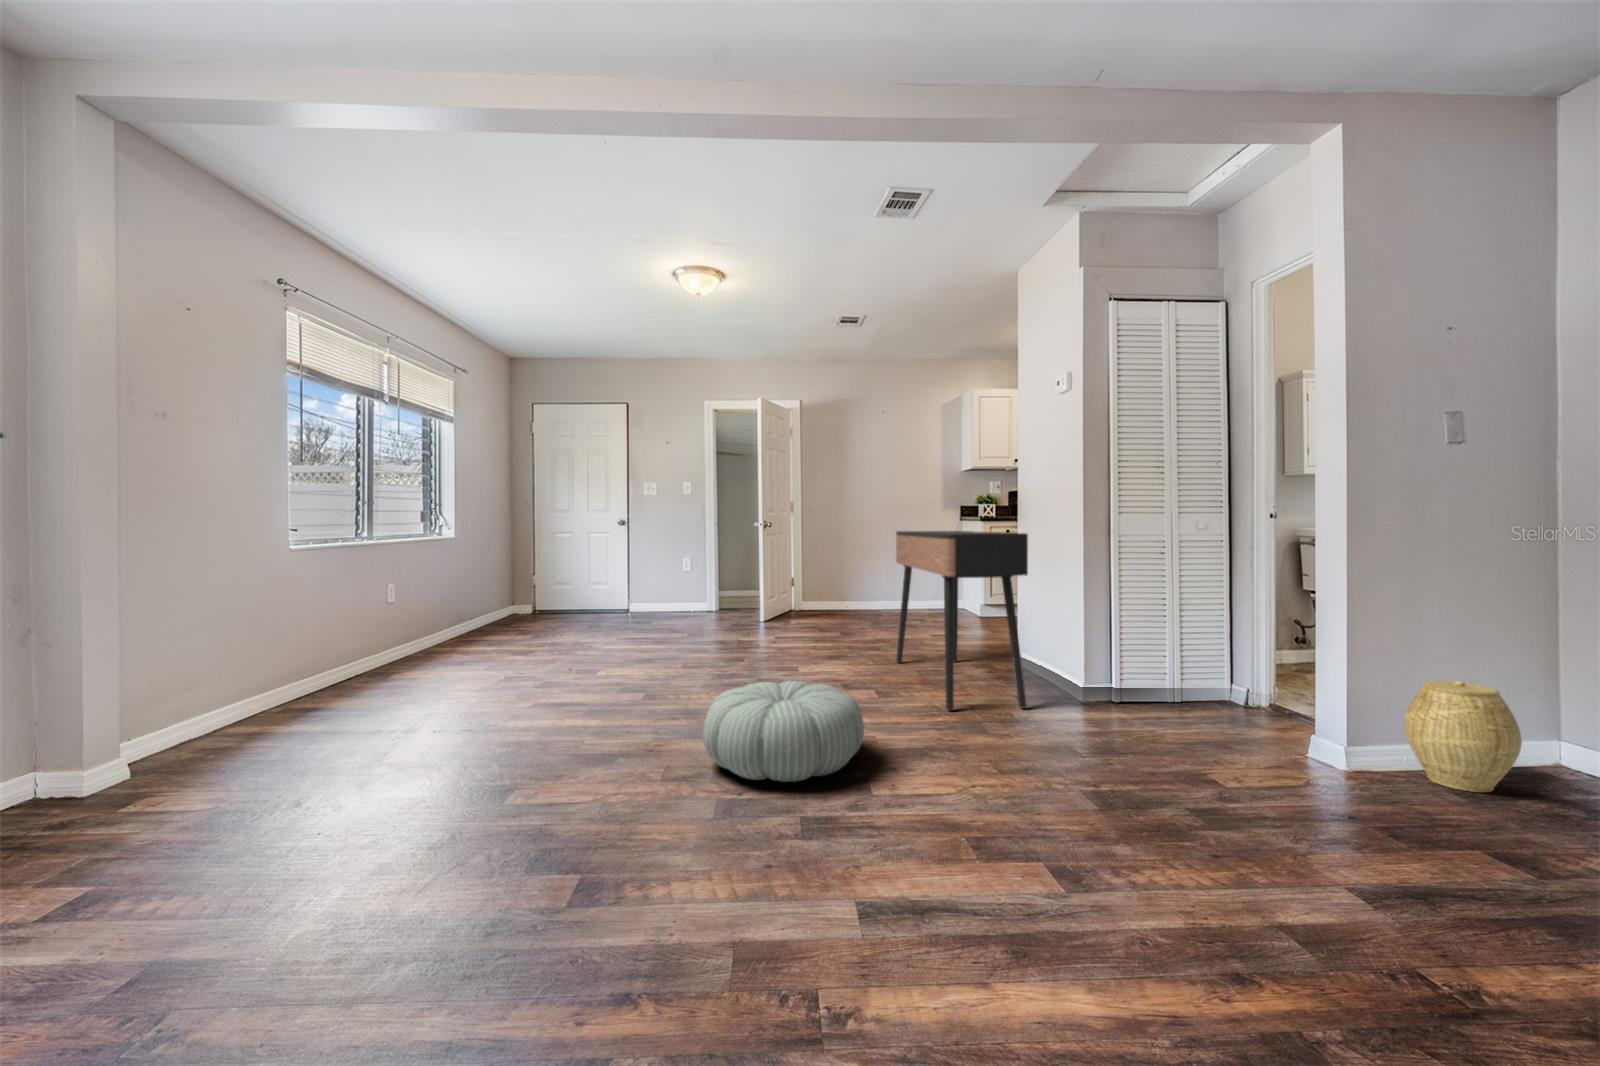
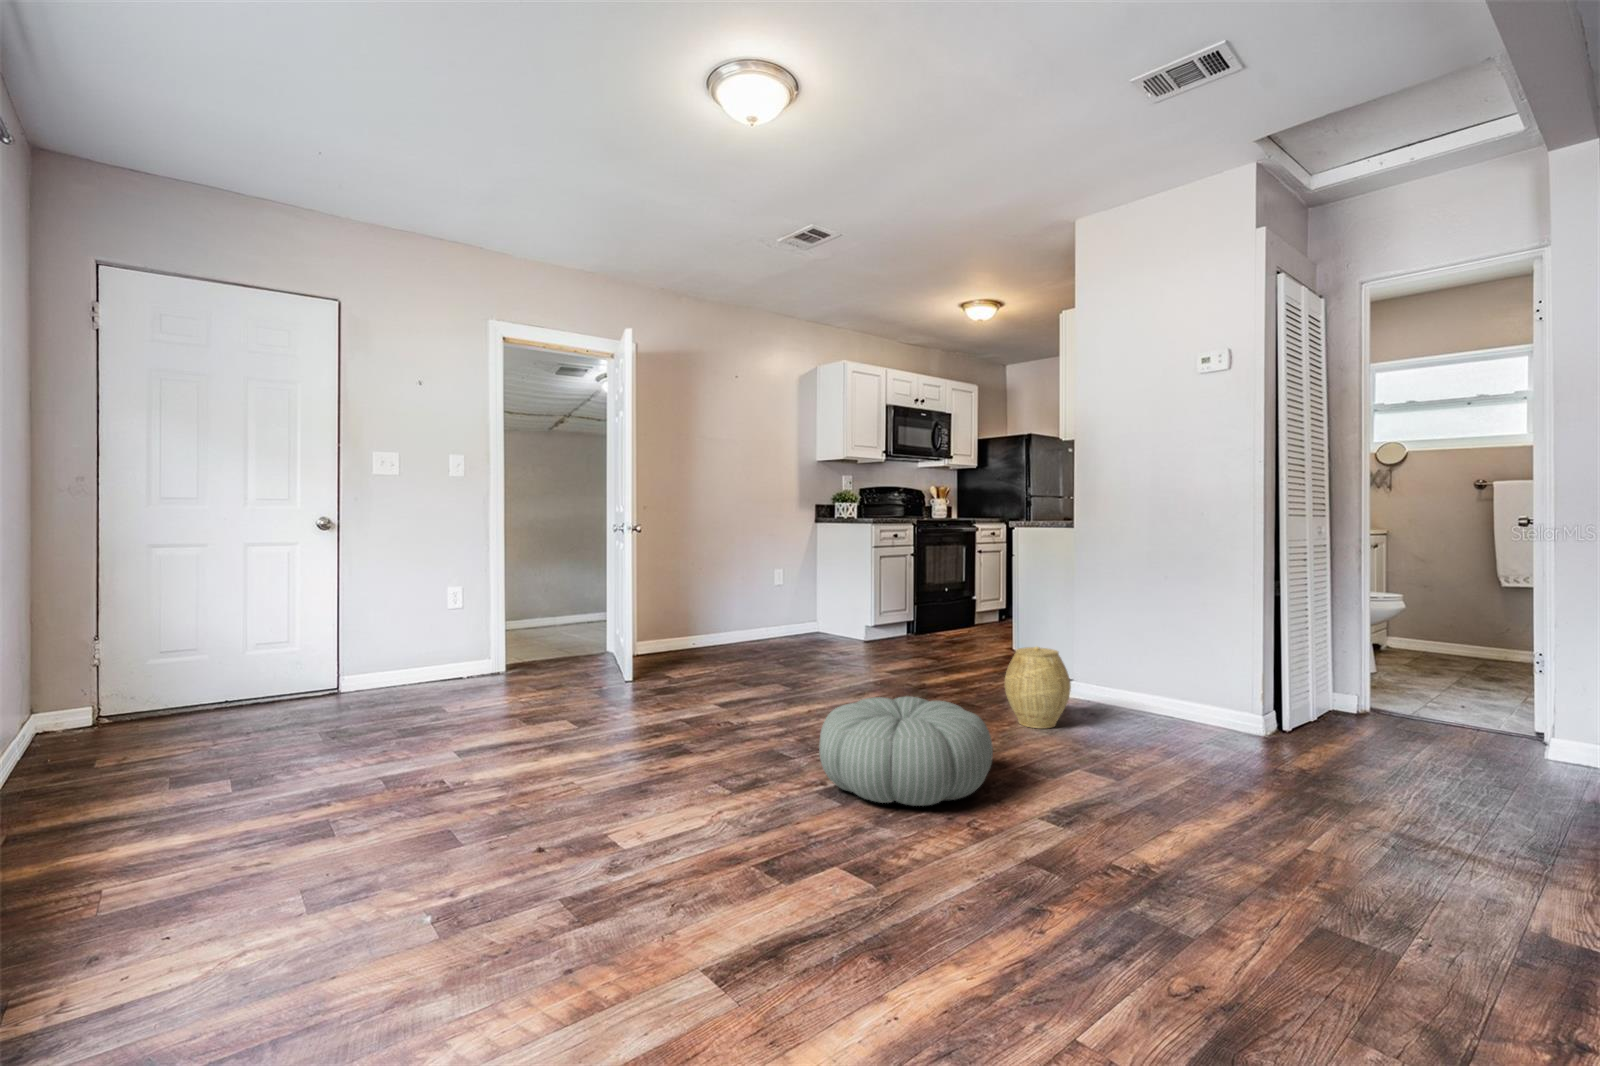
console table: present [896,531,1028,710] -> none [532,535,711,738]
pouf: present [703,681,864,782] -> present [819,696,993,806]

